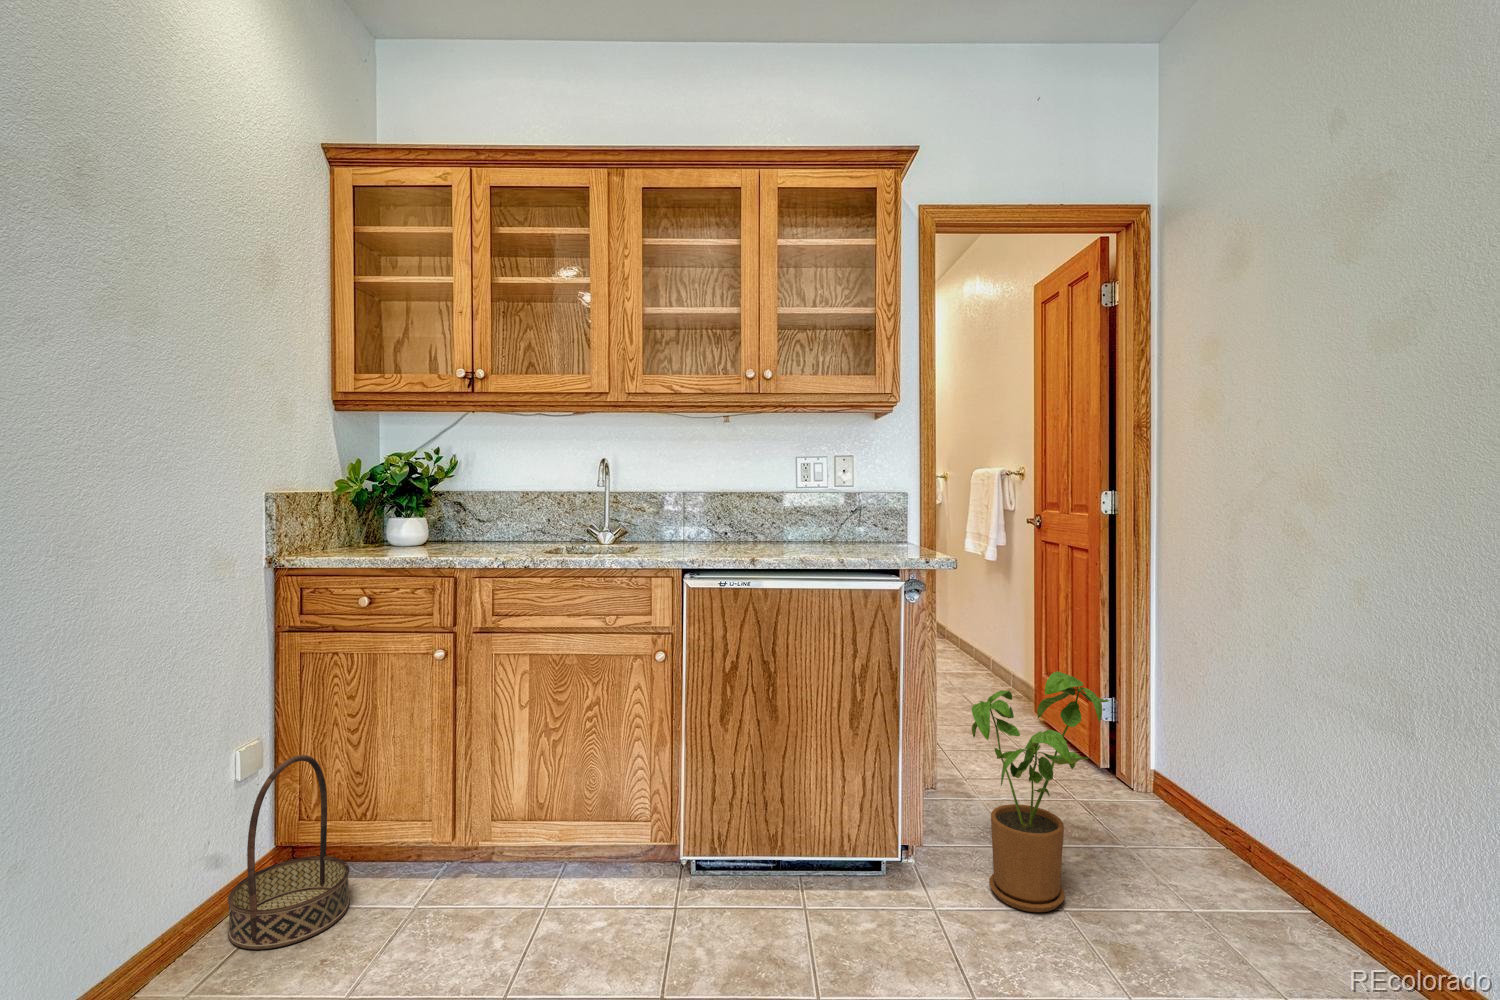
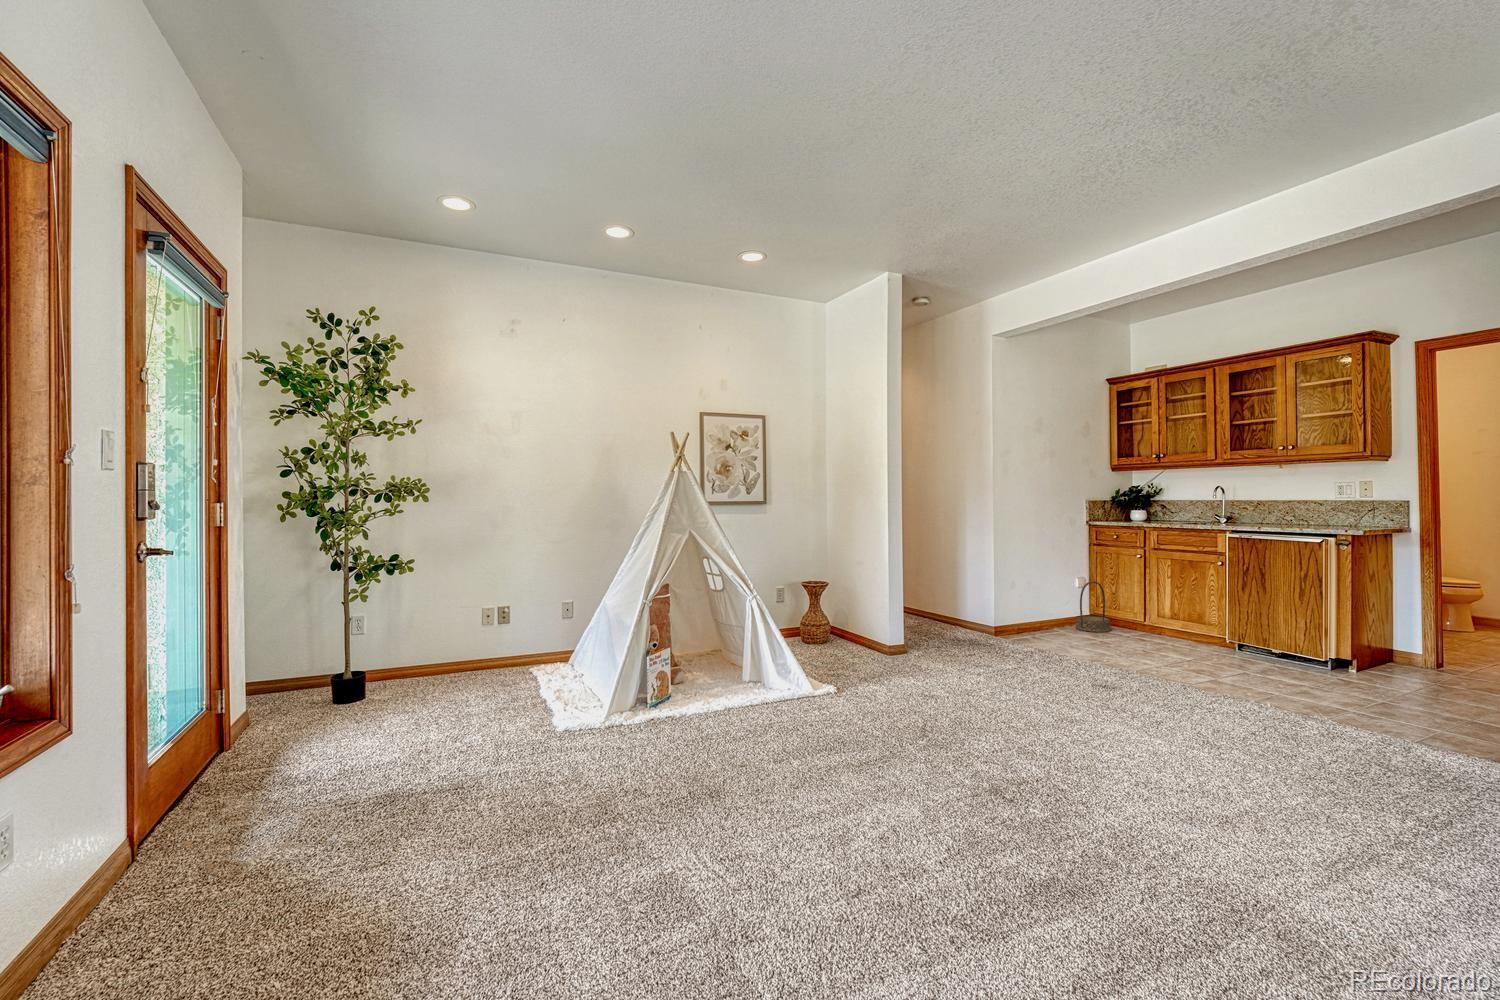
house plant: present [972,671,1109,912] -> none [1356,583,1439,687]

